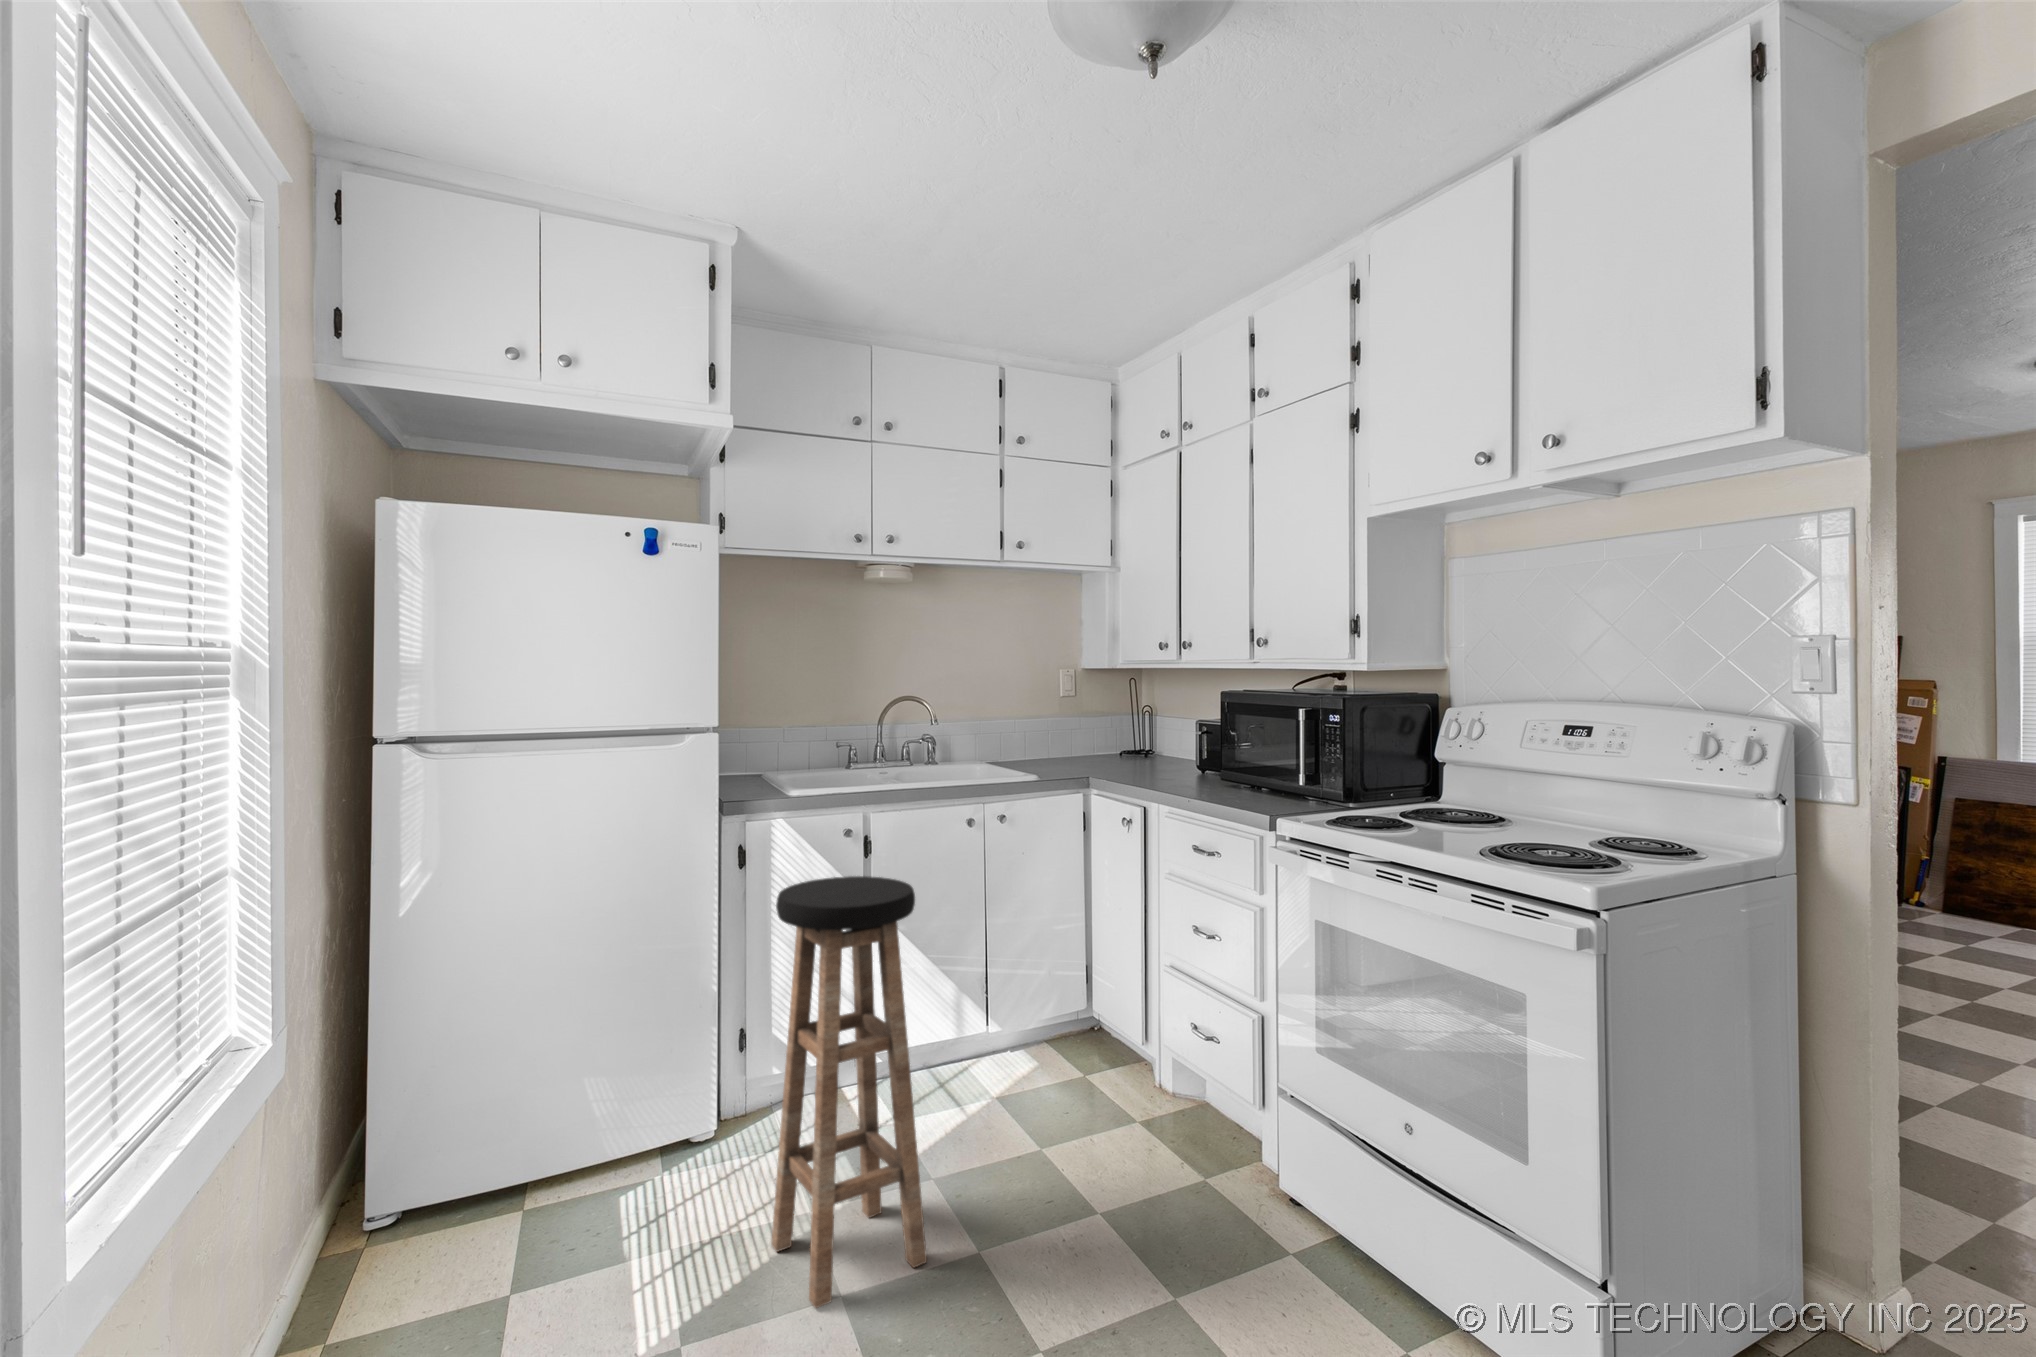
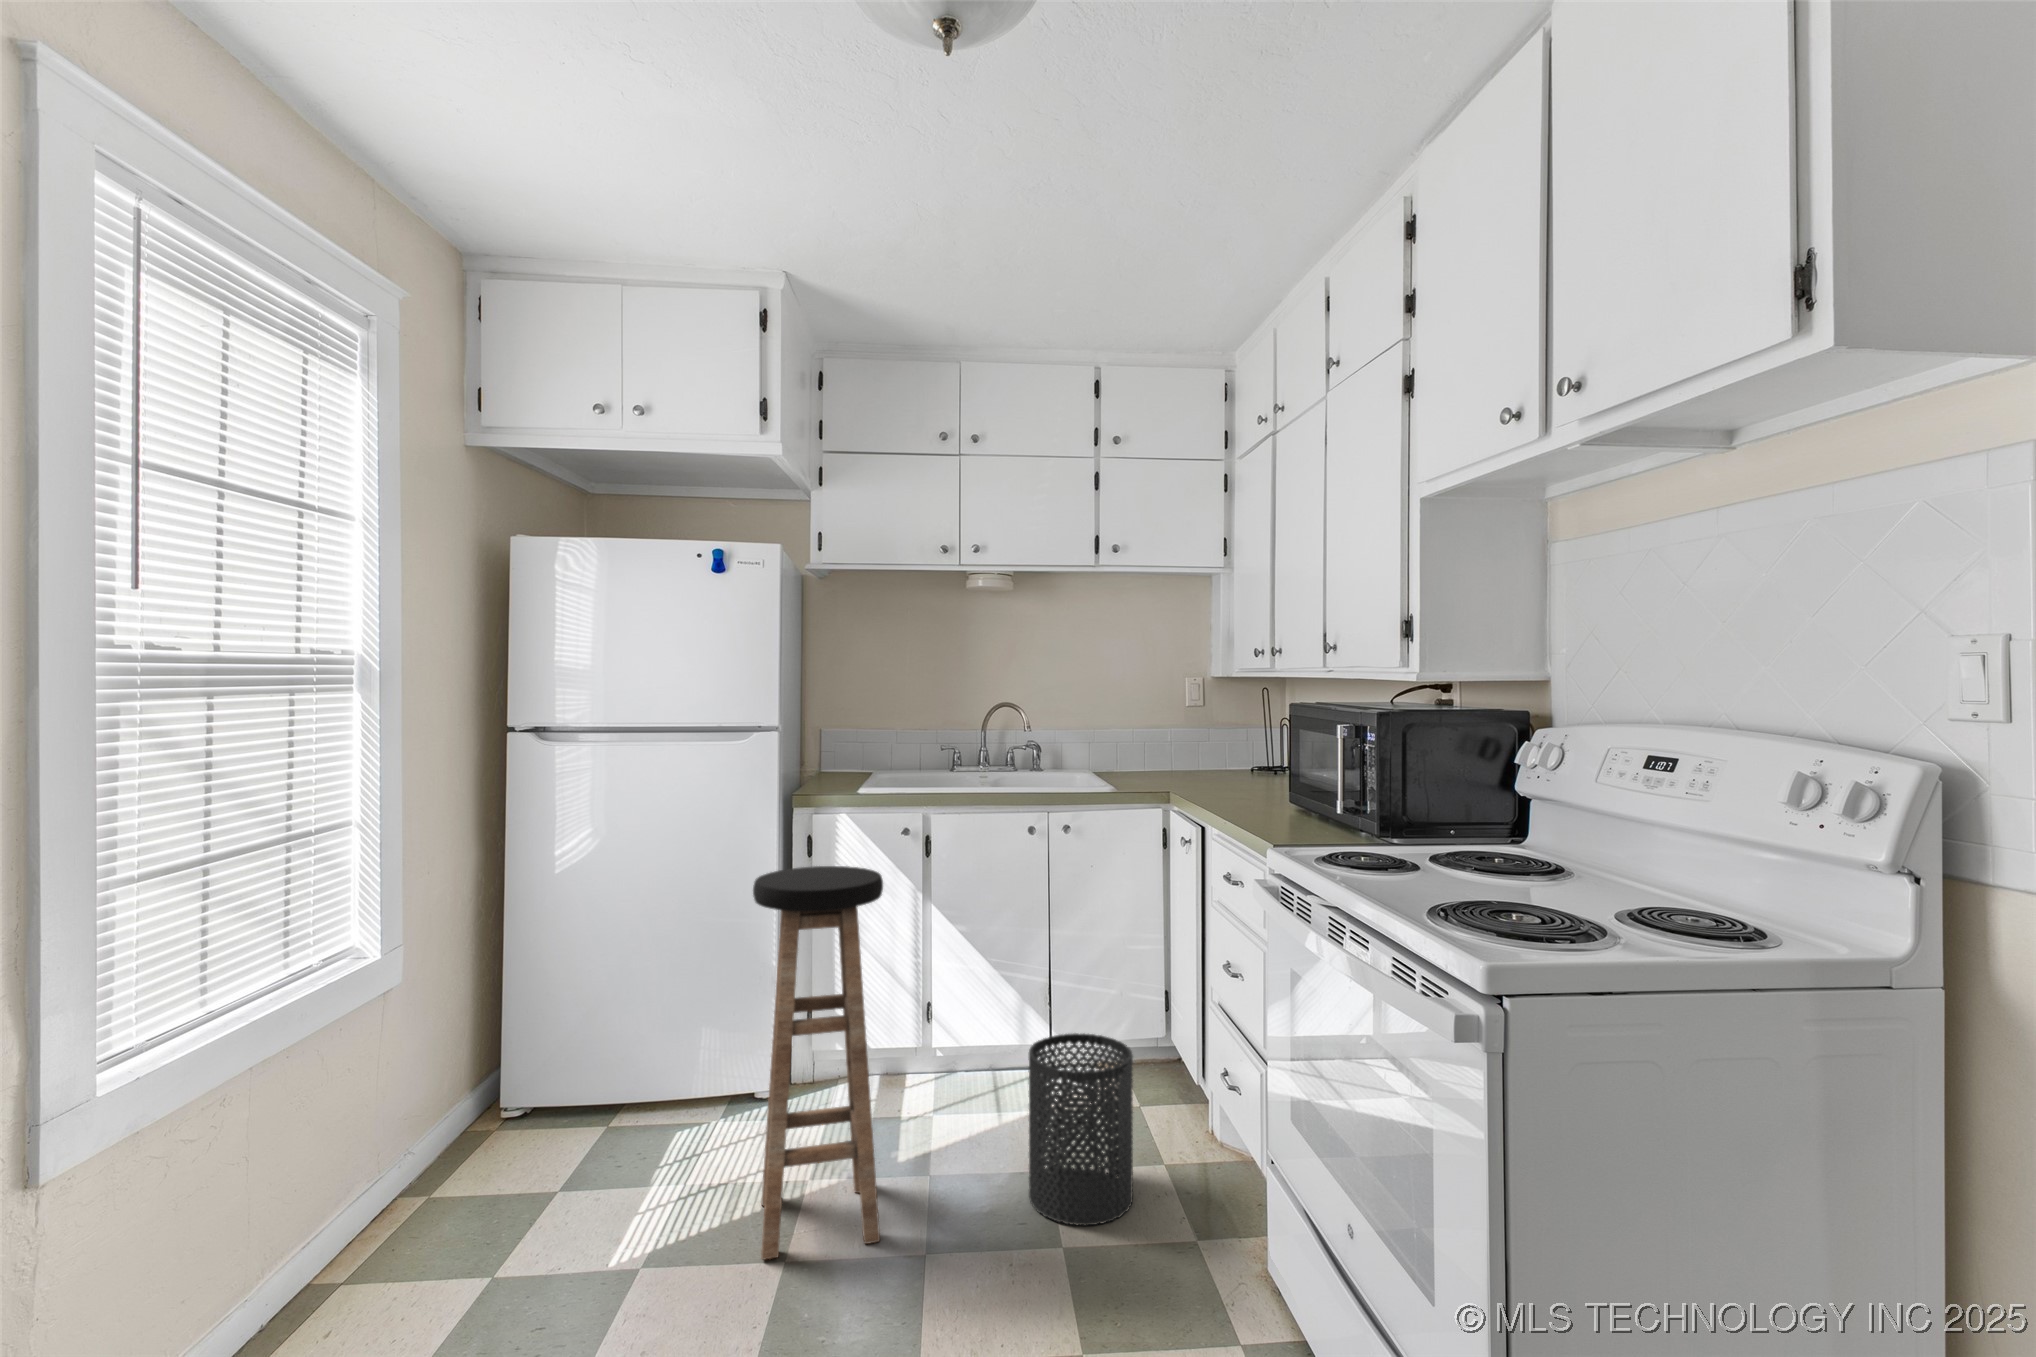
trash can: none [1038,1020,1144,1207] -> present [1029,1033,1133,1225]

